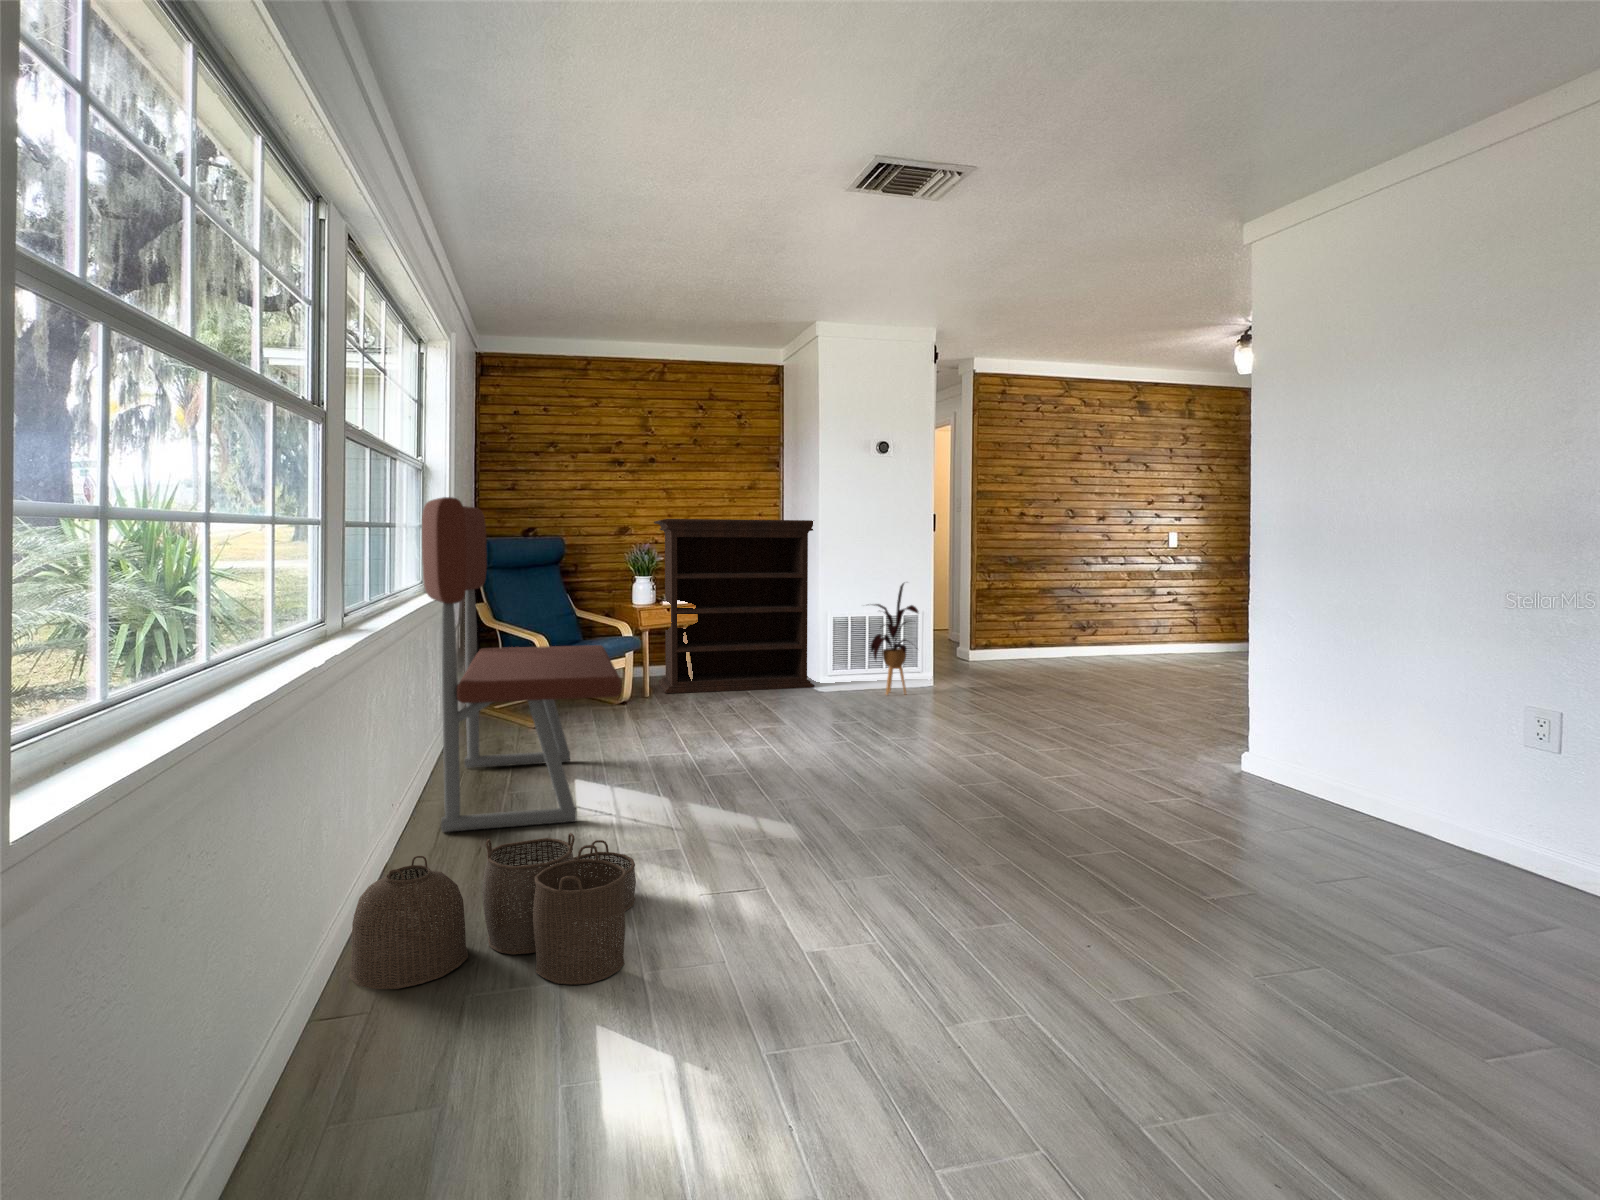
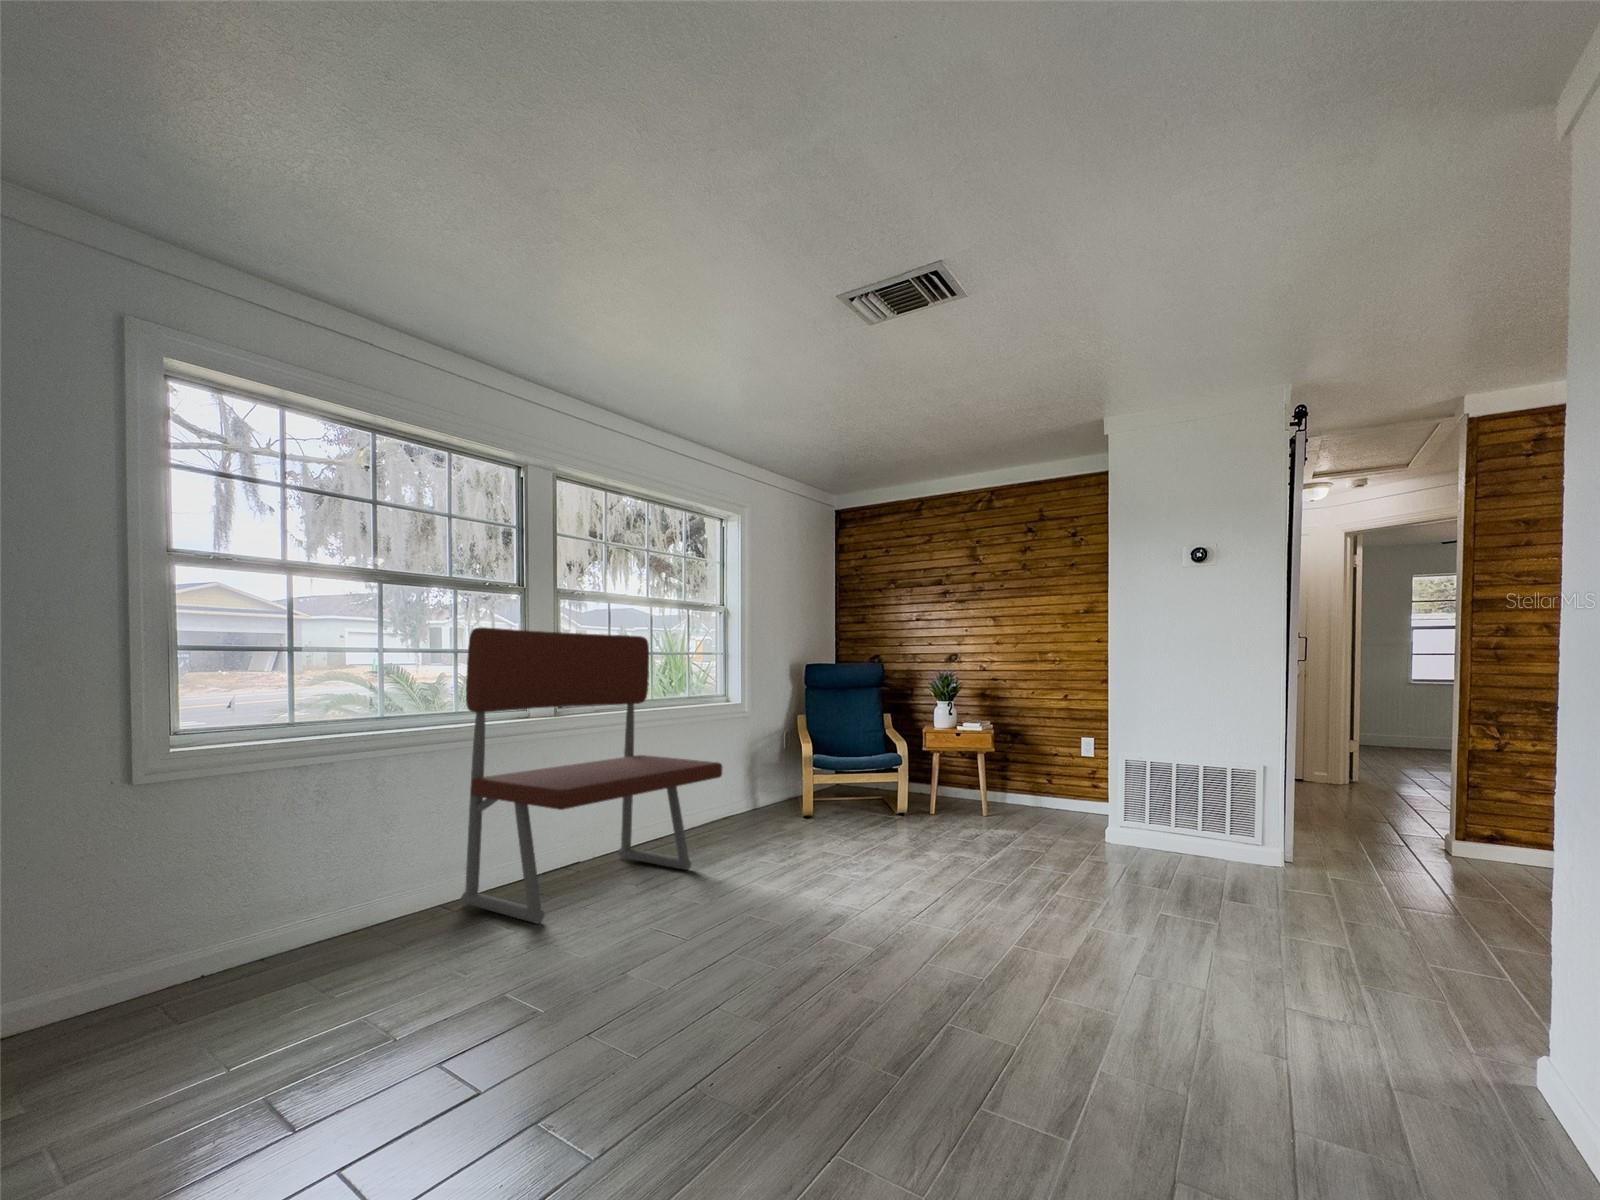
bookshelf: present [654,519,814,693] -> none [935,644,1124,846]
house plant: present [871,583,918,695] -> none [1136,723,1221,878]
woven basket: present [349,833,636,989] -> none [113,908,380,1067]

